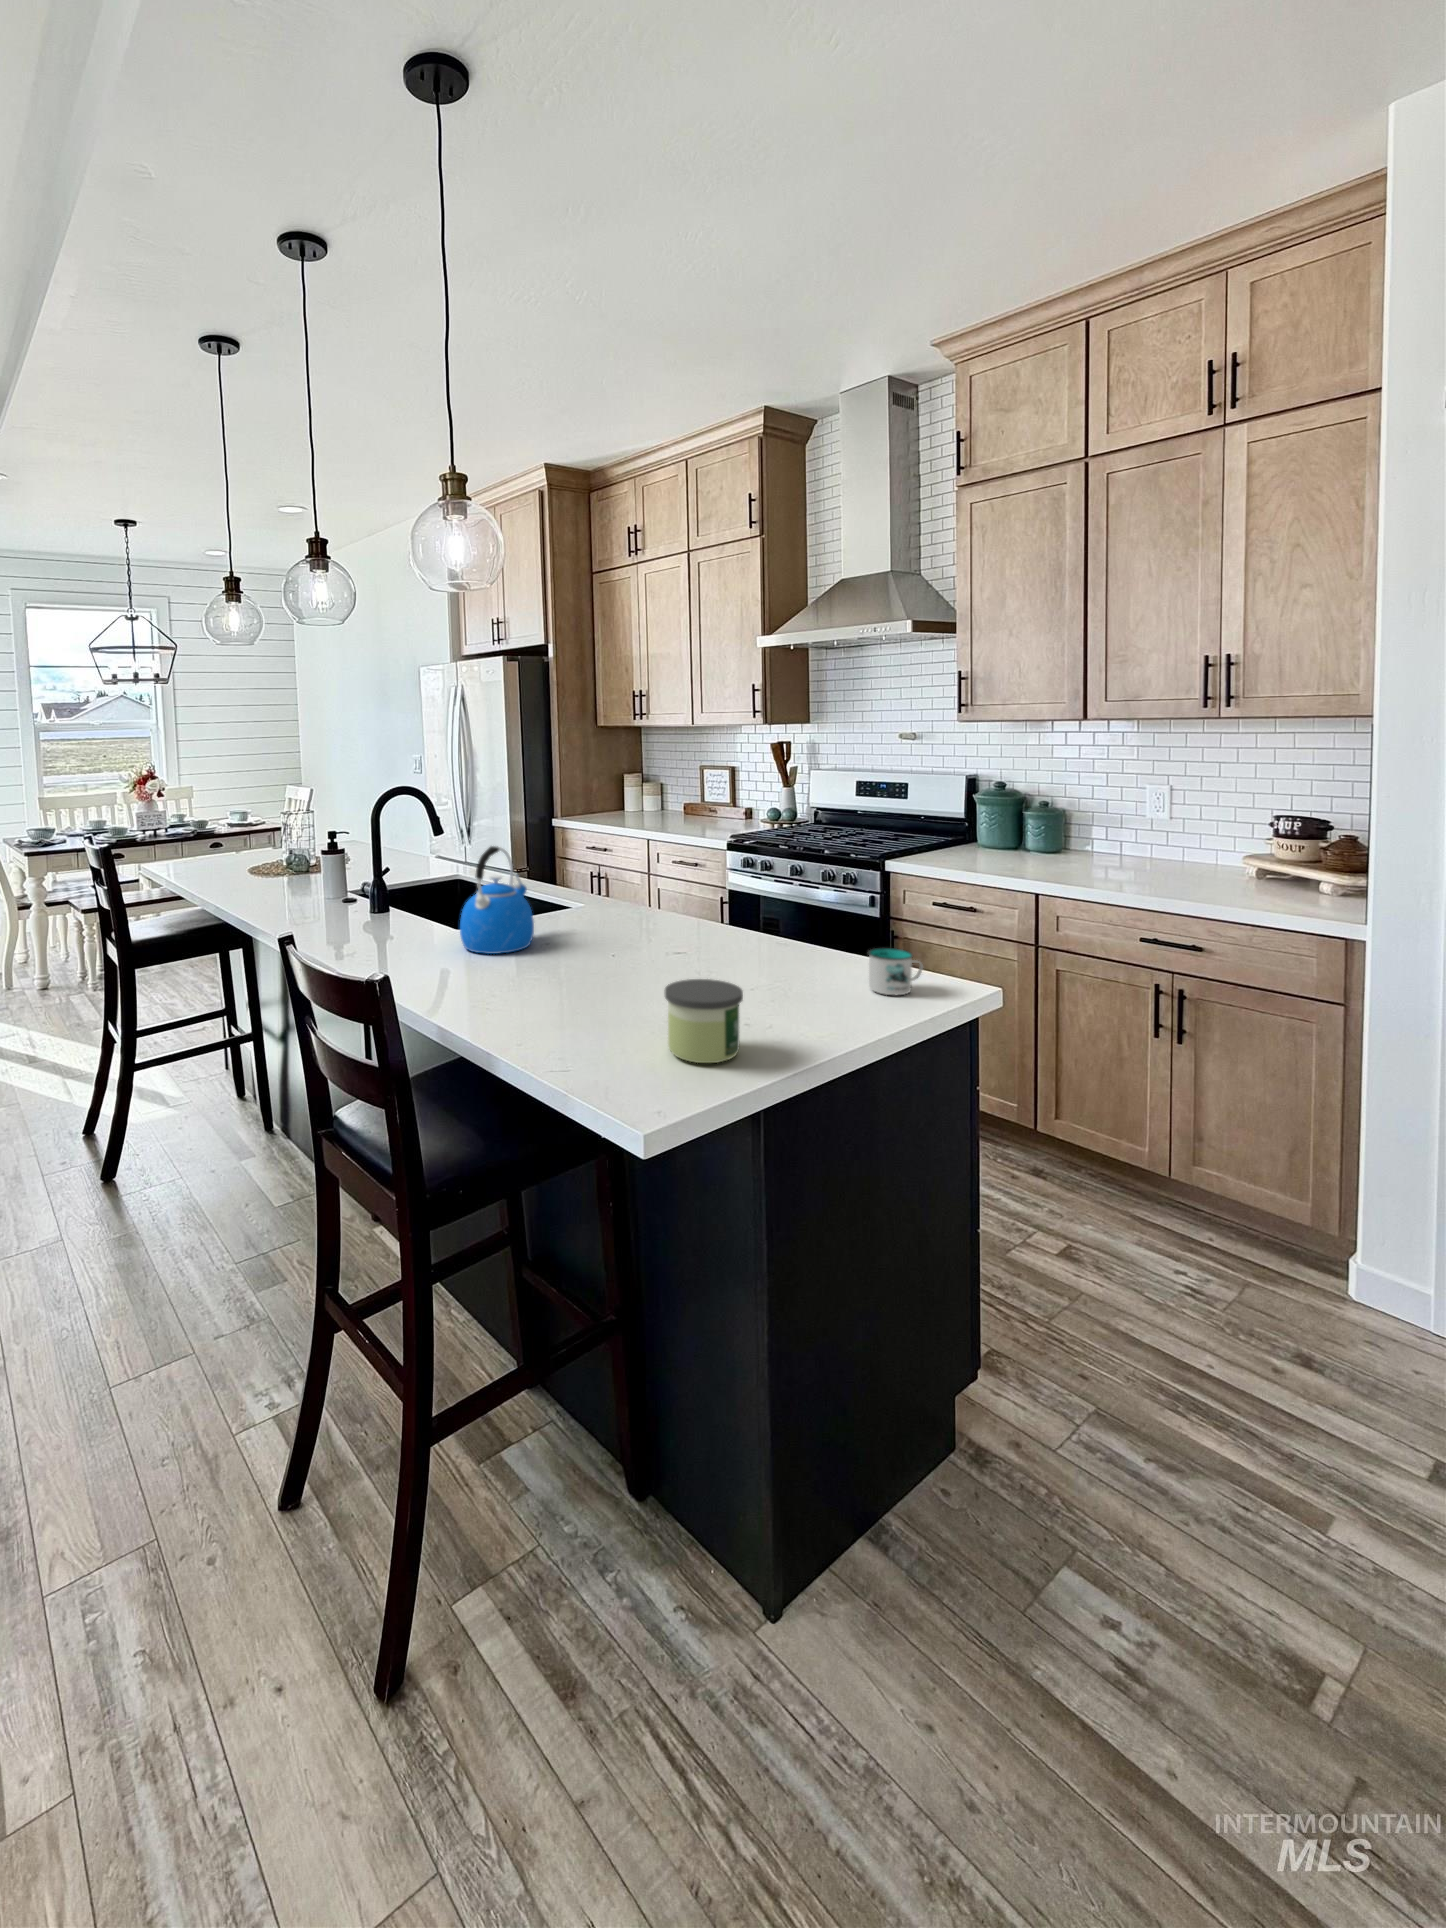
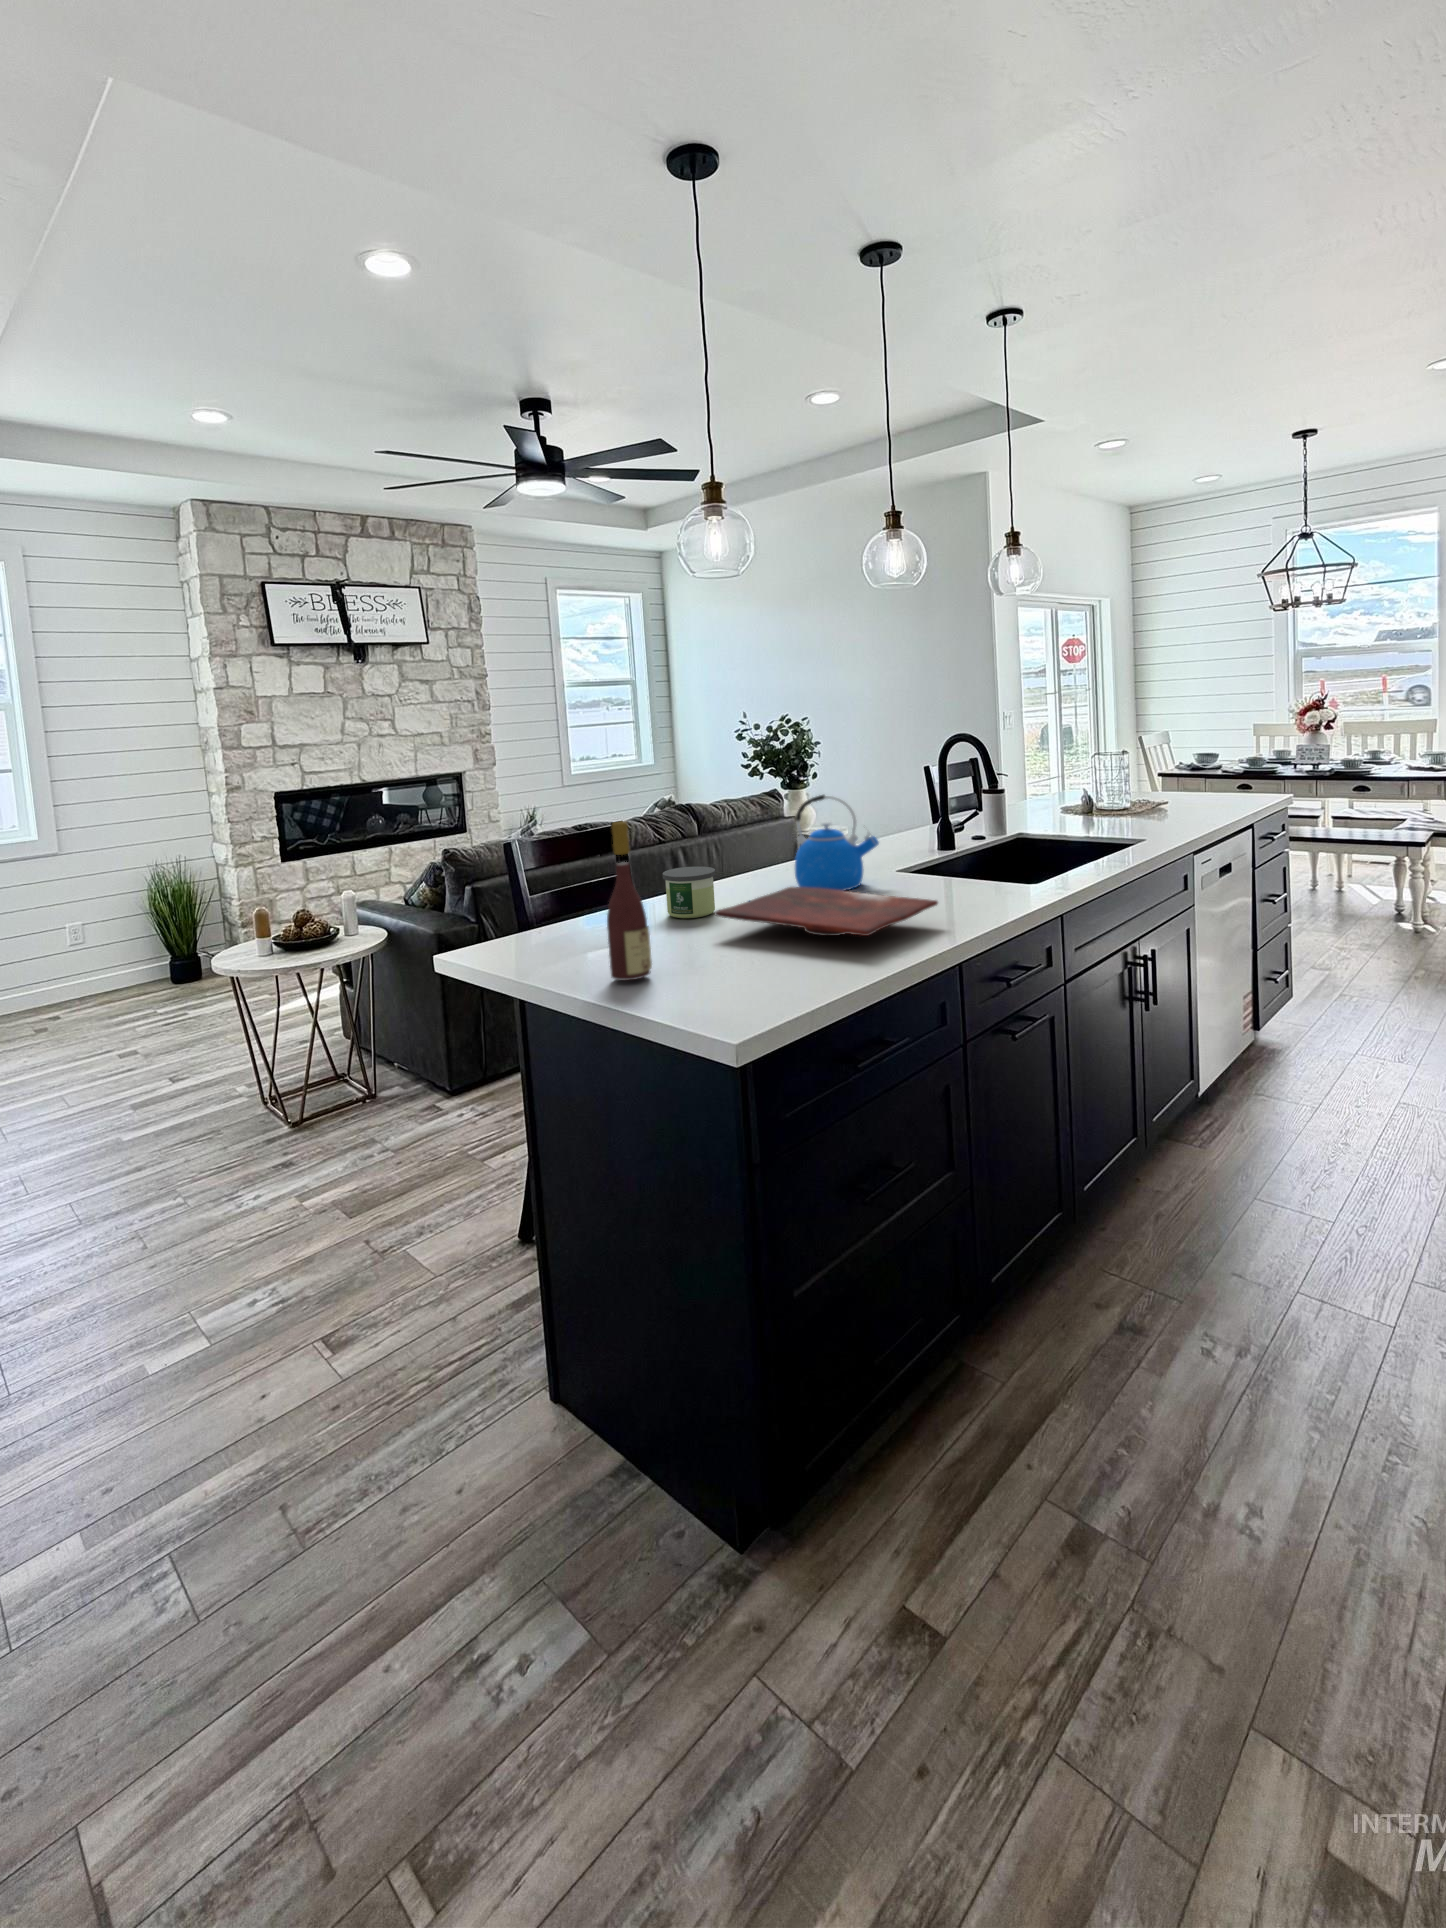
wine bottle: none [818,853,864,1021] -> present [607,821,652,980]
cutting board: none [598,909,800,963] -> present [715,887,938,936]
mug: present [868,948,923,995] -> none [681,944,731,999]
candle: present [665,979,743,1063] -> present [663,866,715,918]

